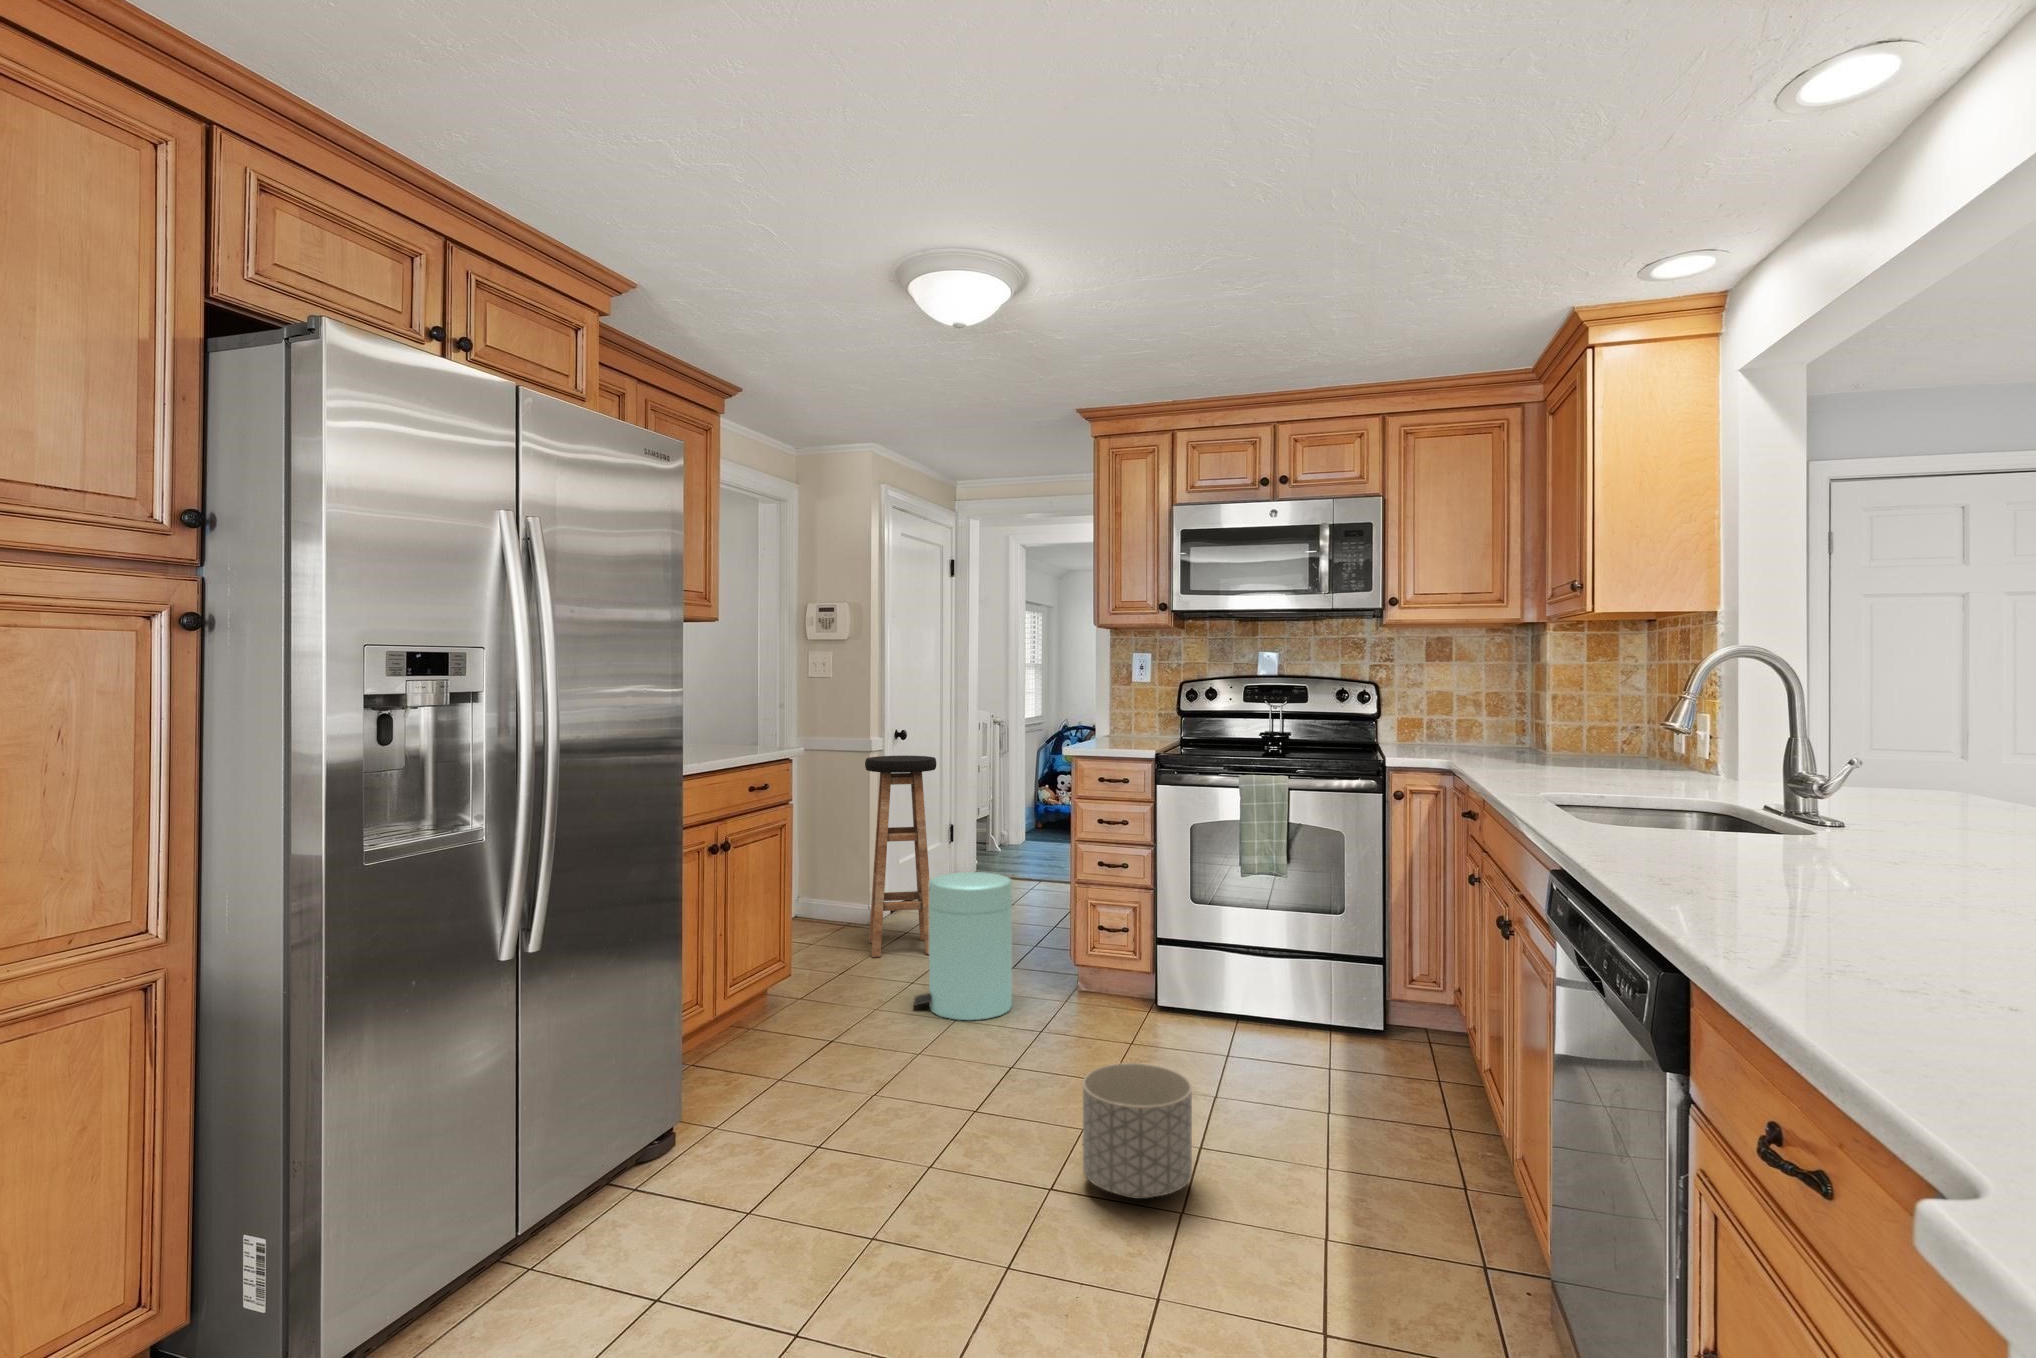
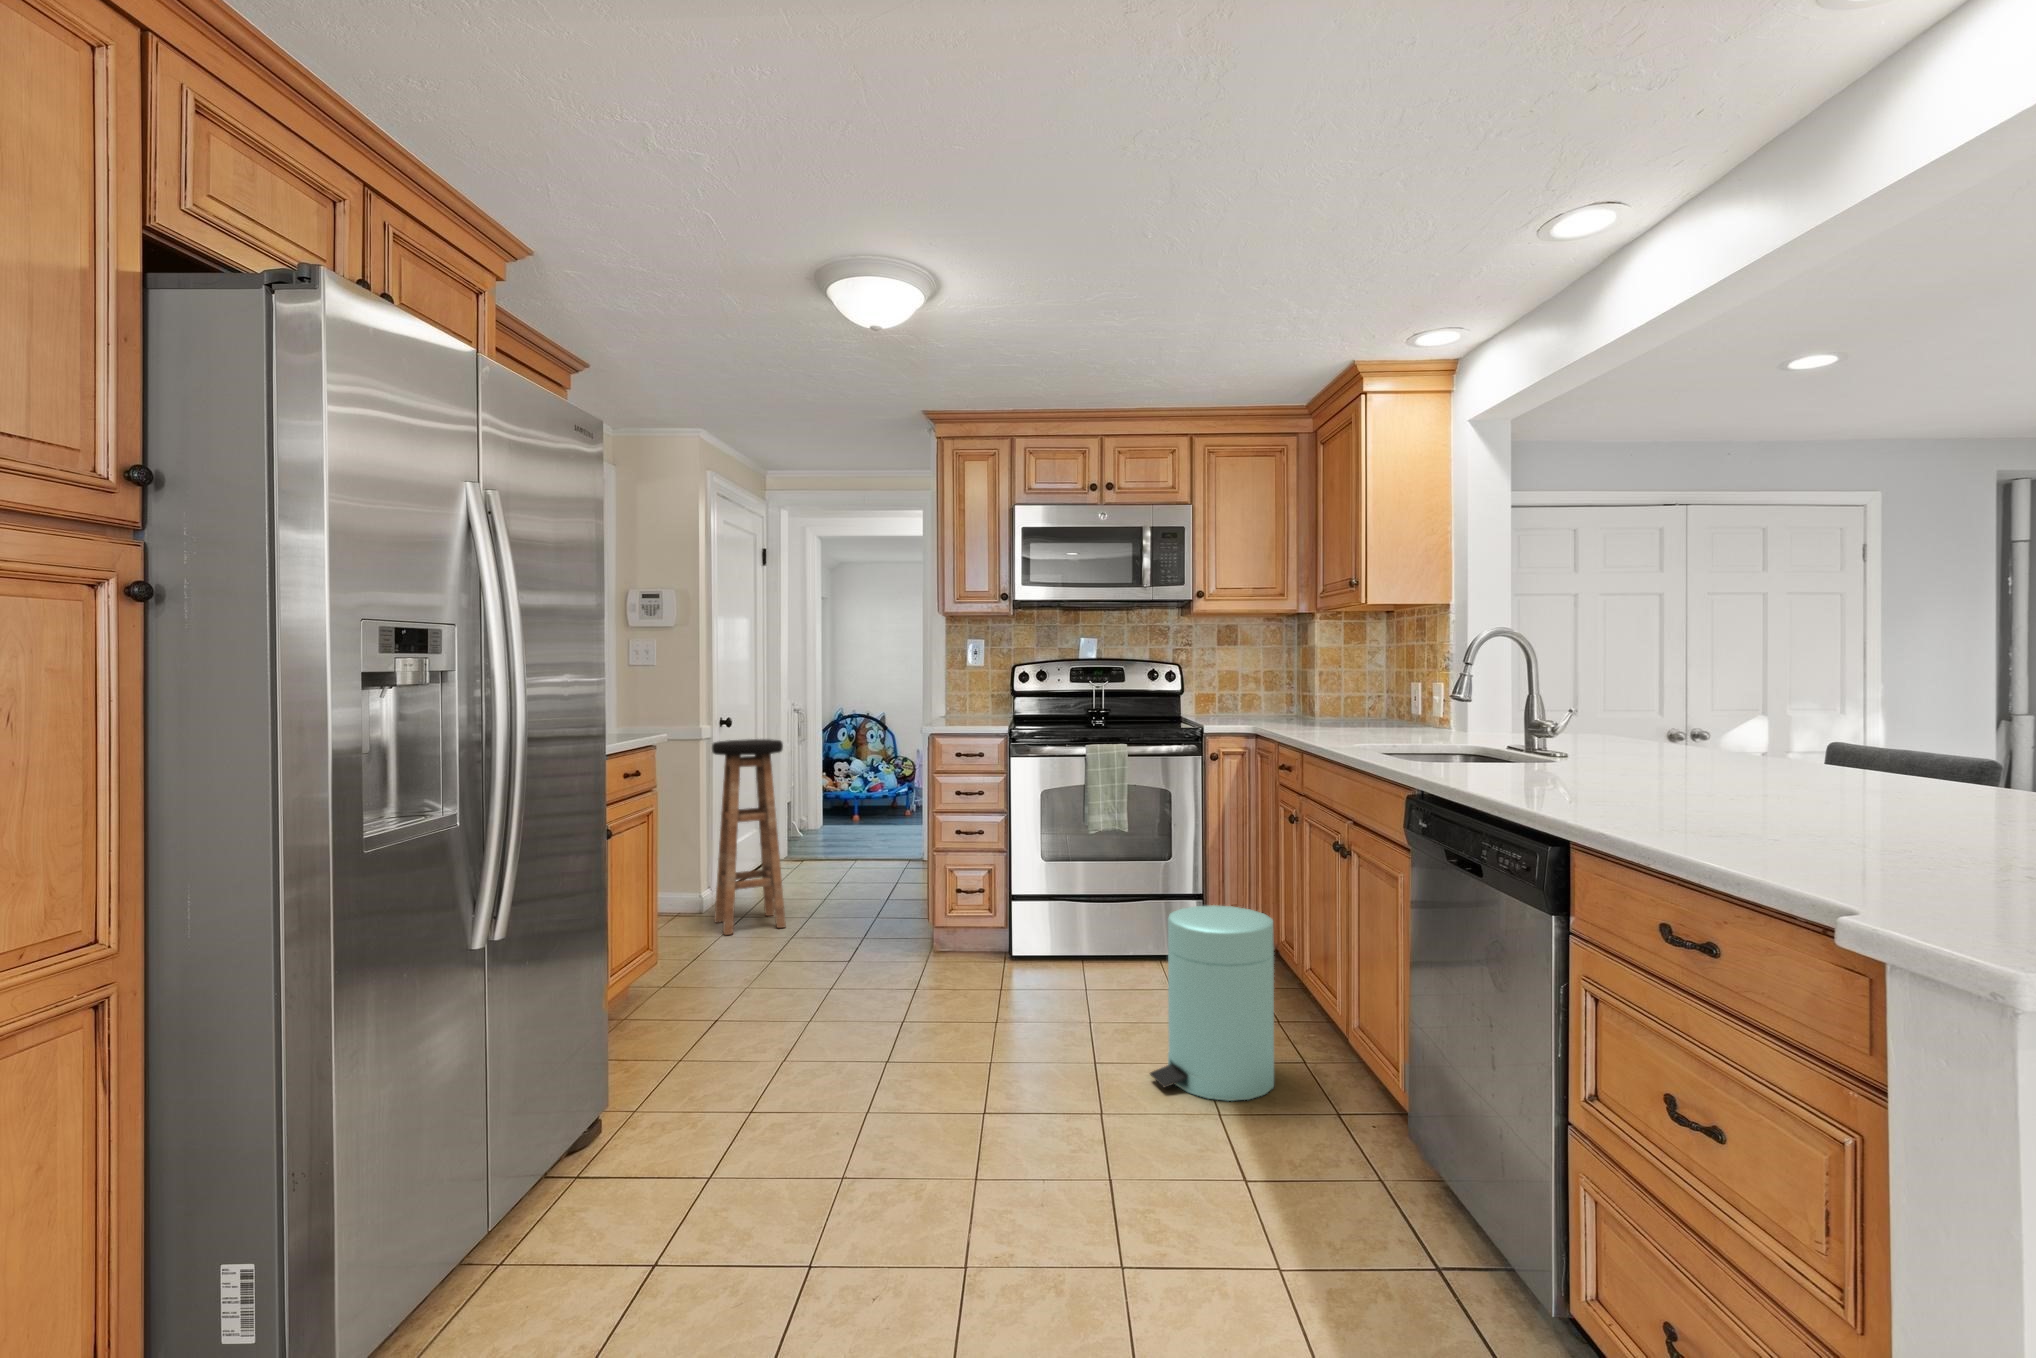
trash can: present [913,872,1012,1020] -> present [1150,905,1274,1101]
planter: present [1083,1063,1192,1199] -> none [1010,994,1105,1110]

